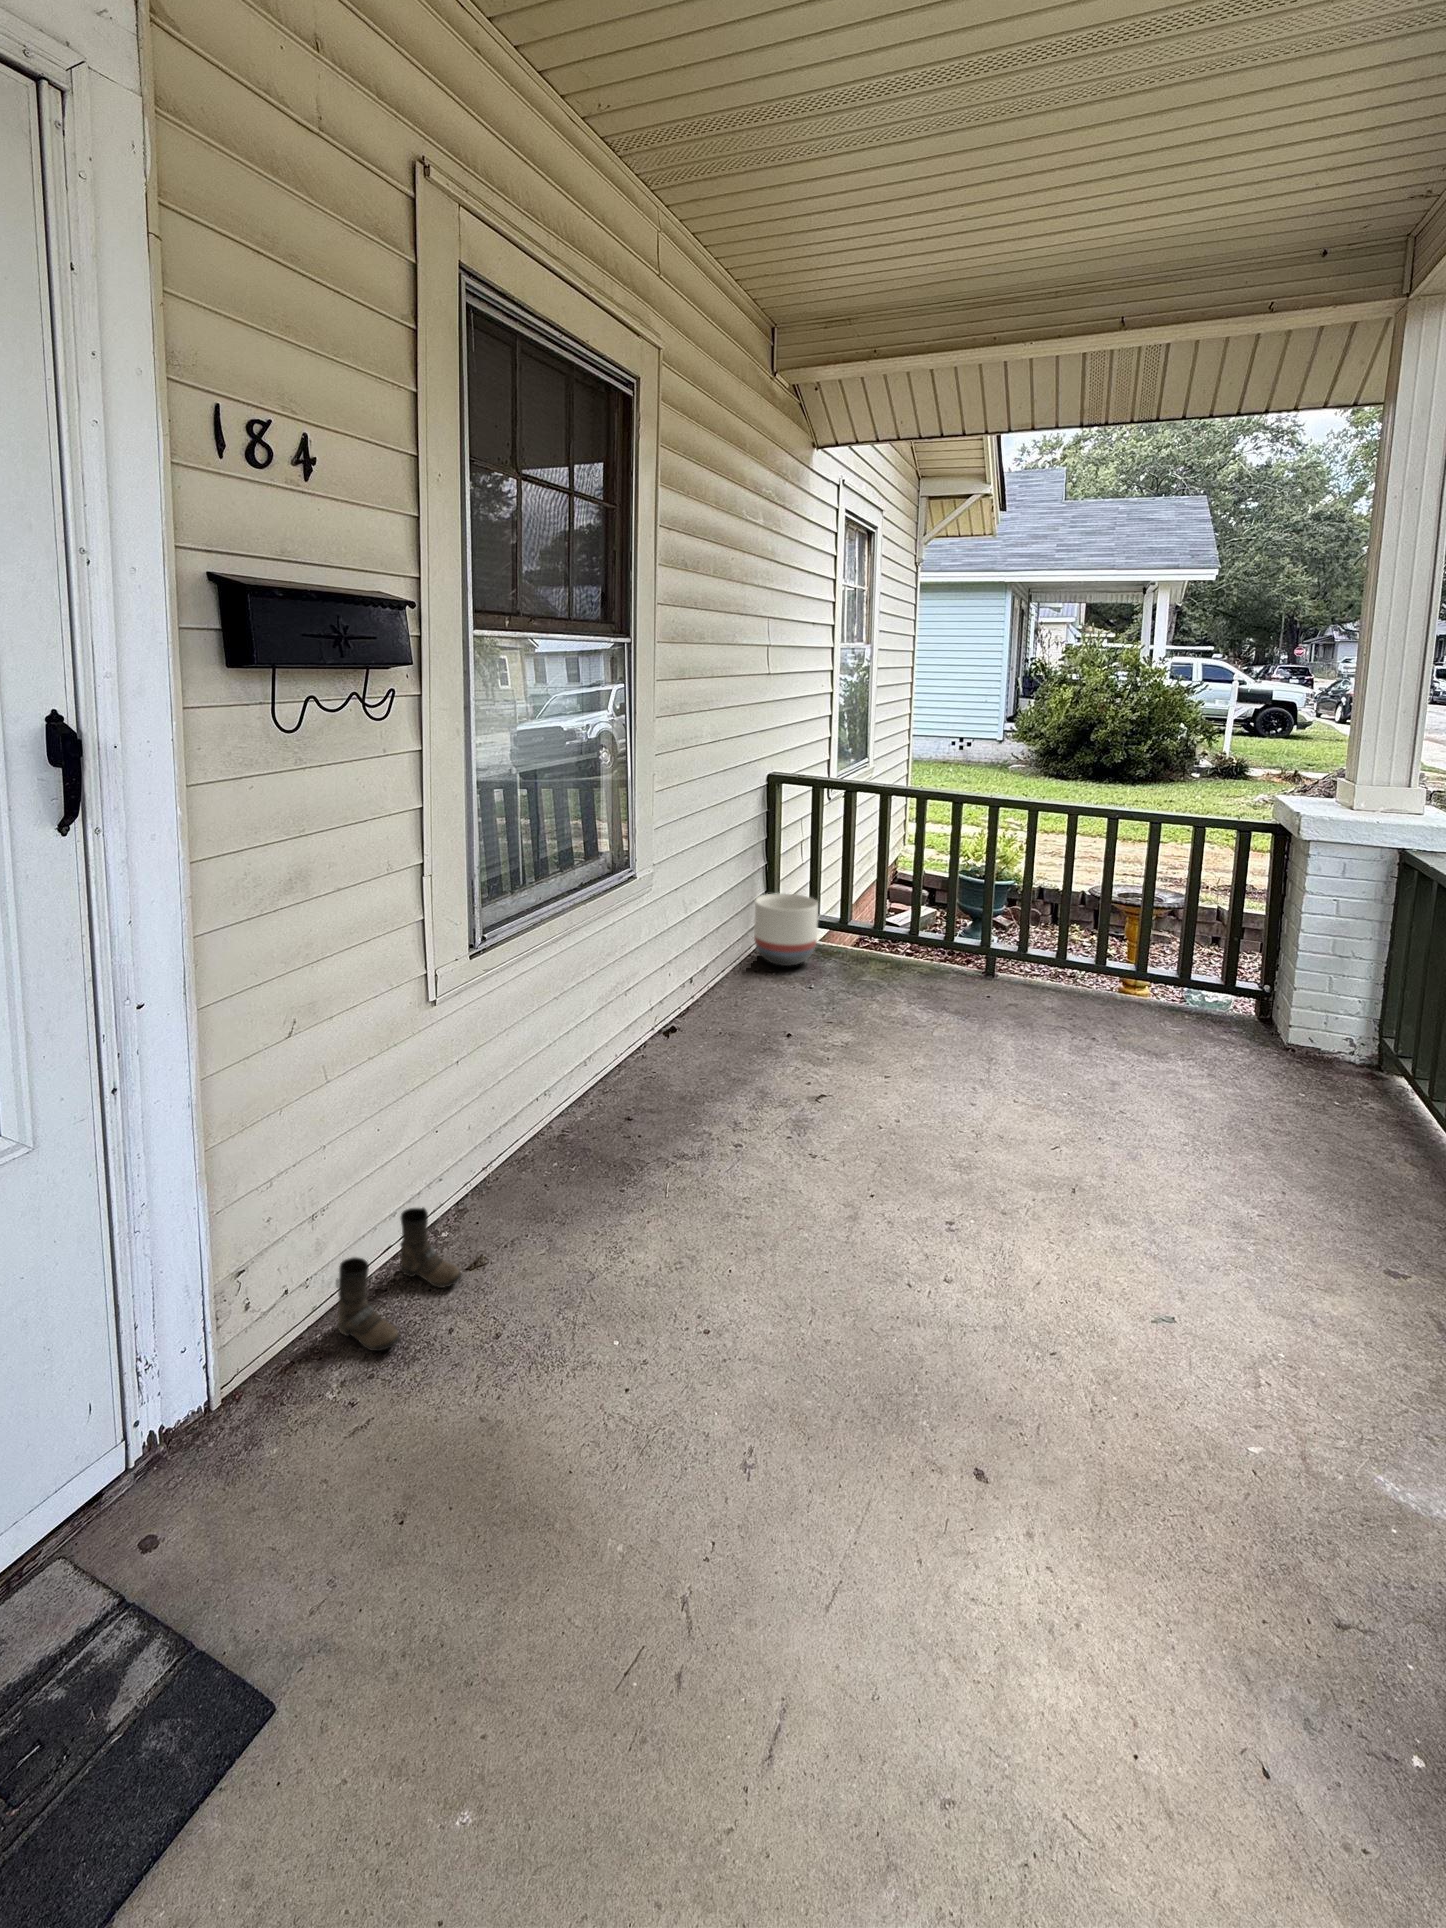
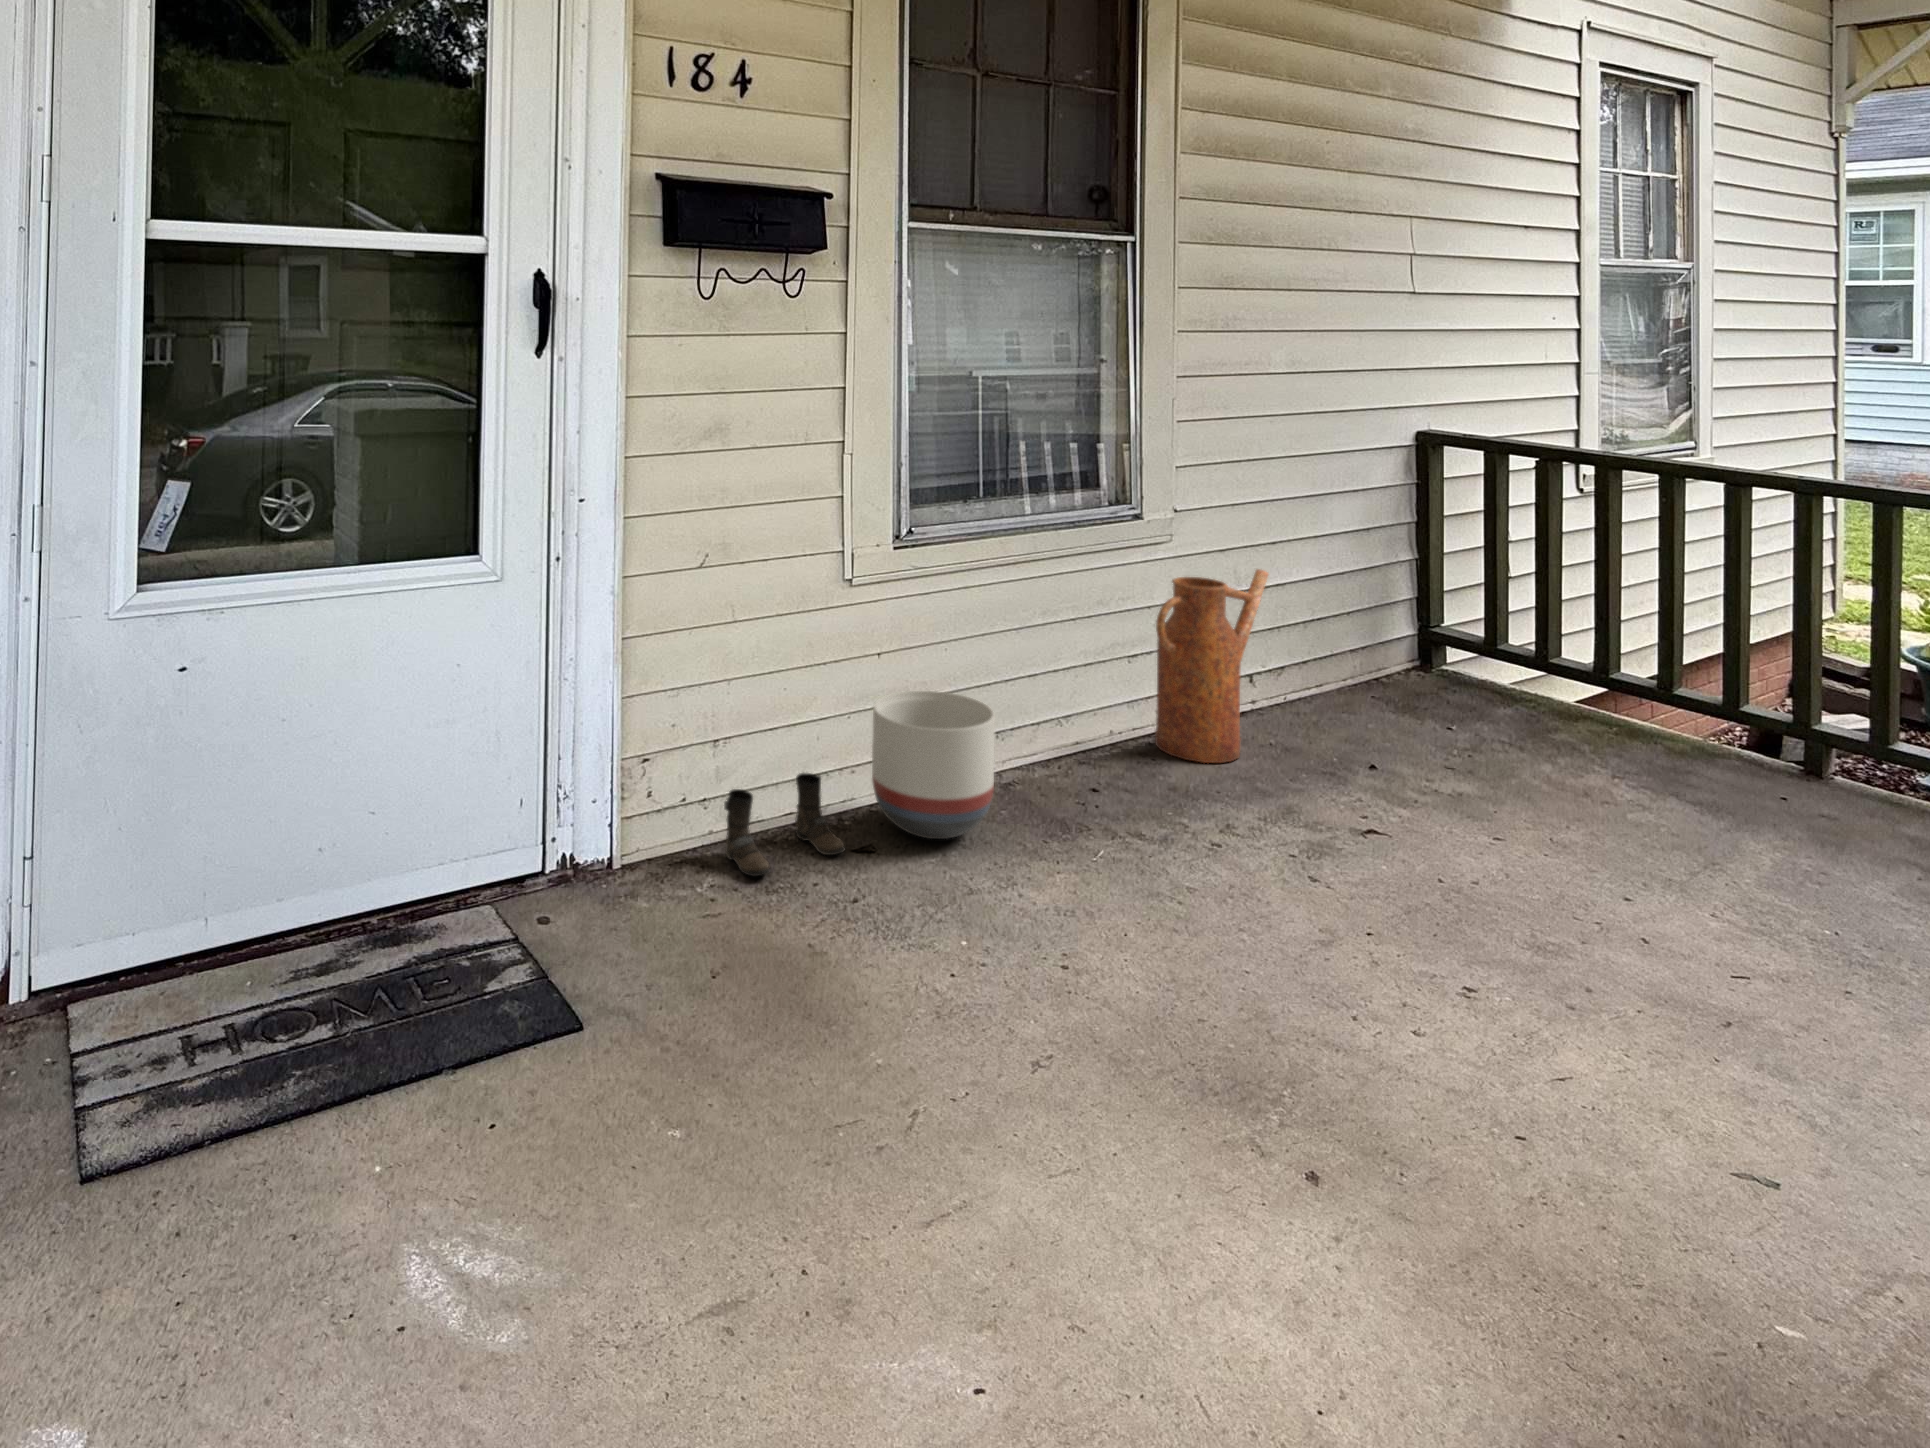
planter: present [754,893,818,966] -> present [872,691,995,839]
watering can: none [647,904,717,1068] -> present [1155,569,1268,763]

